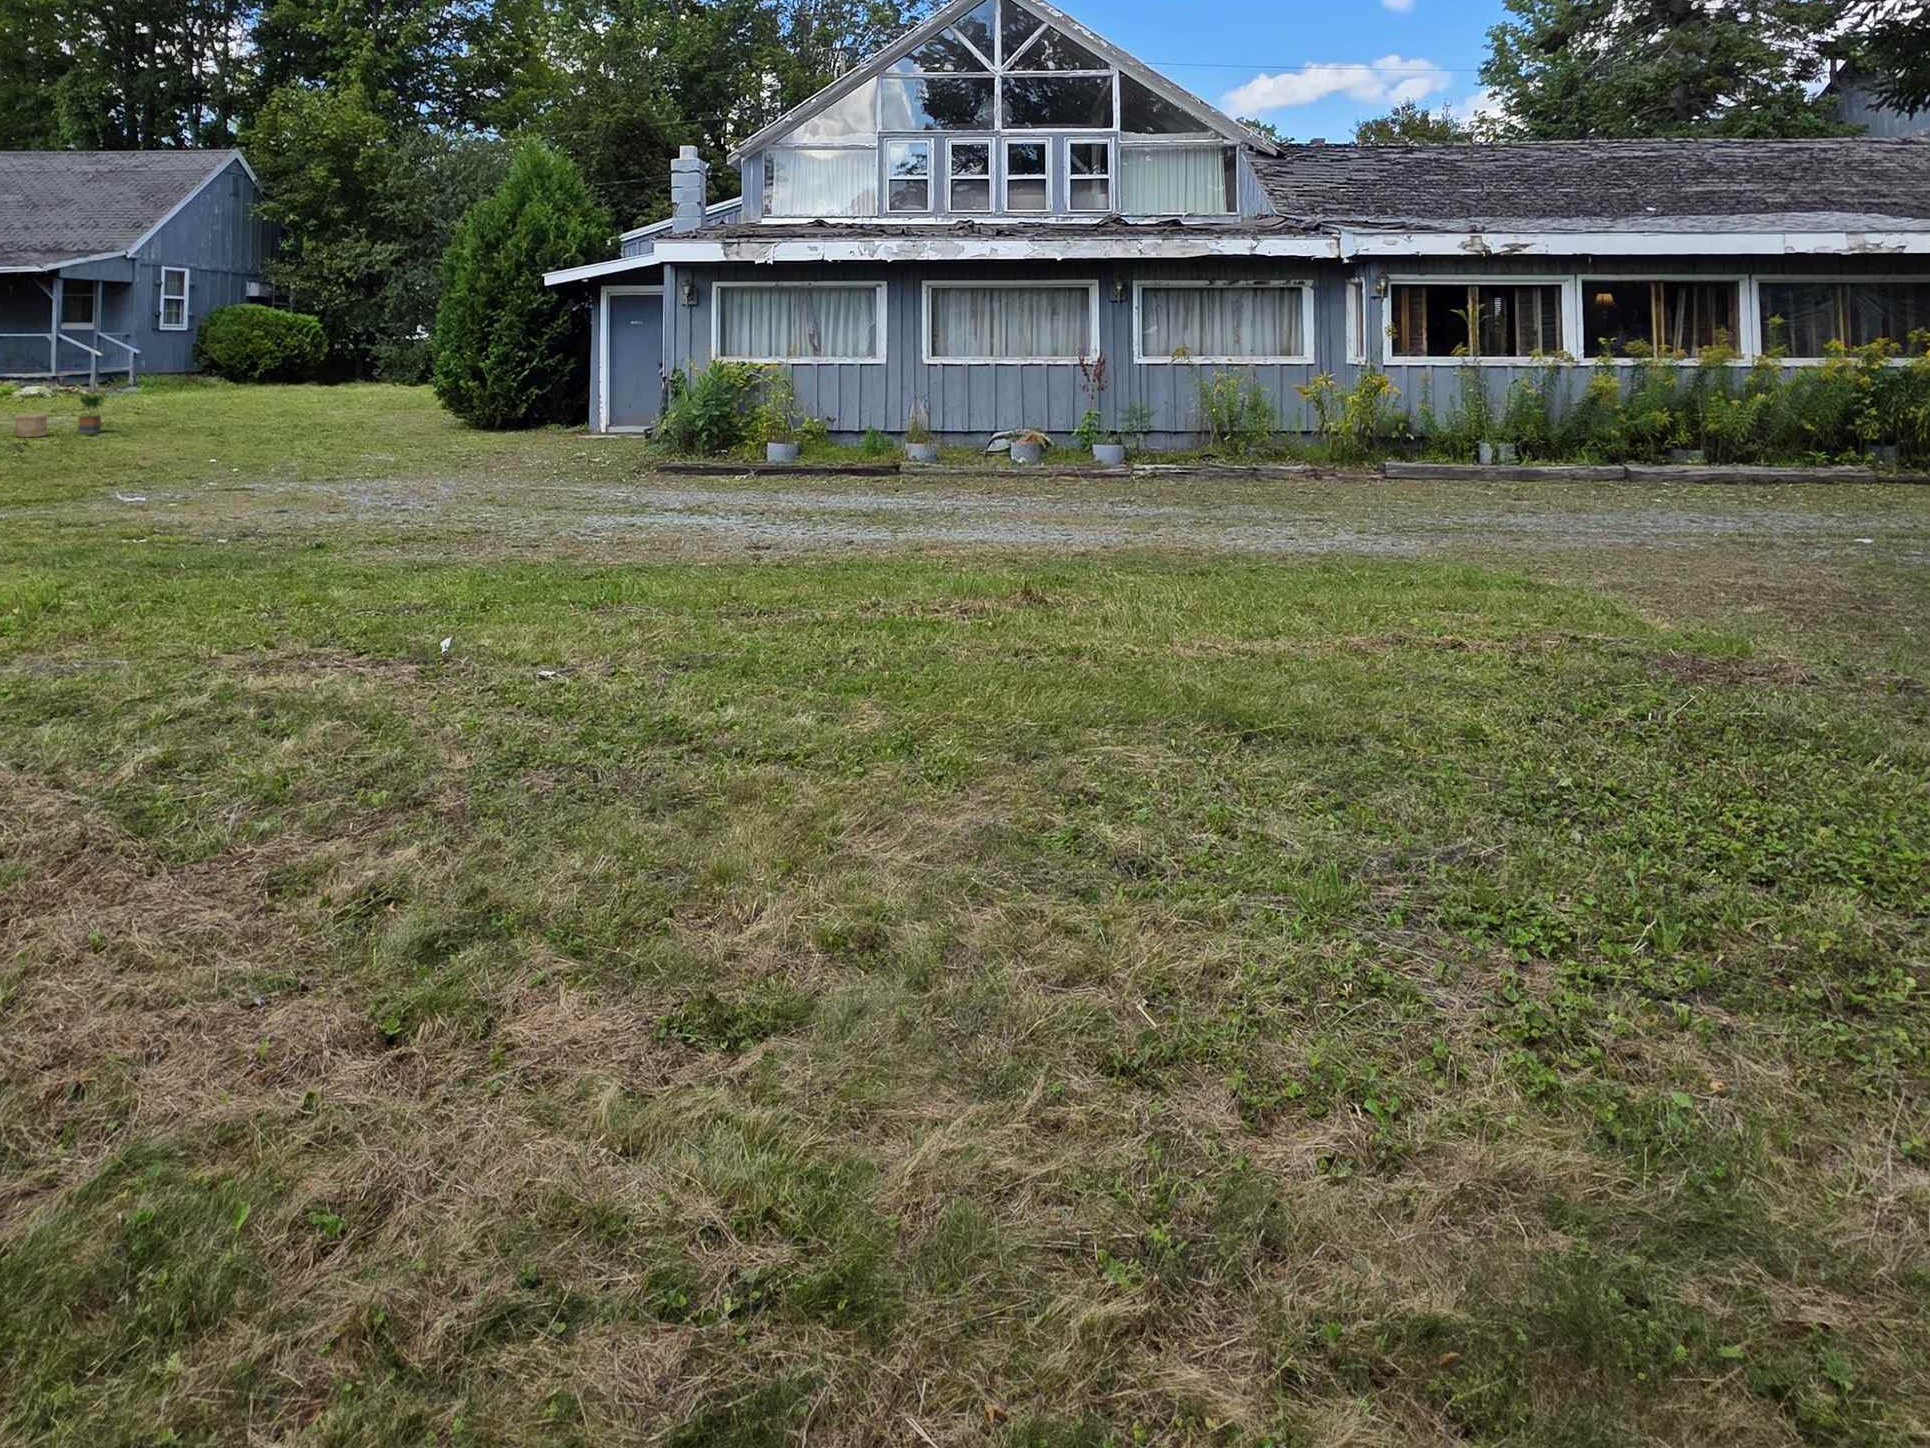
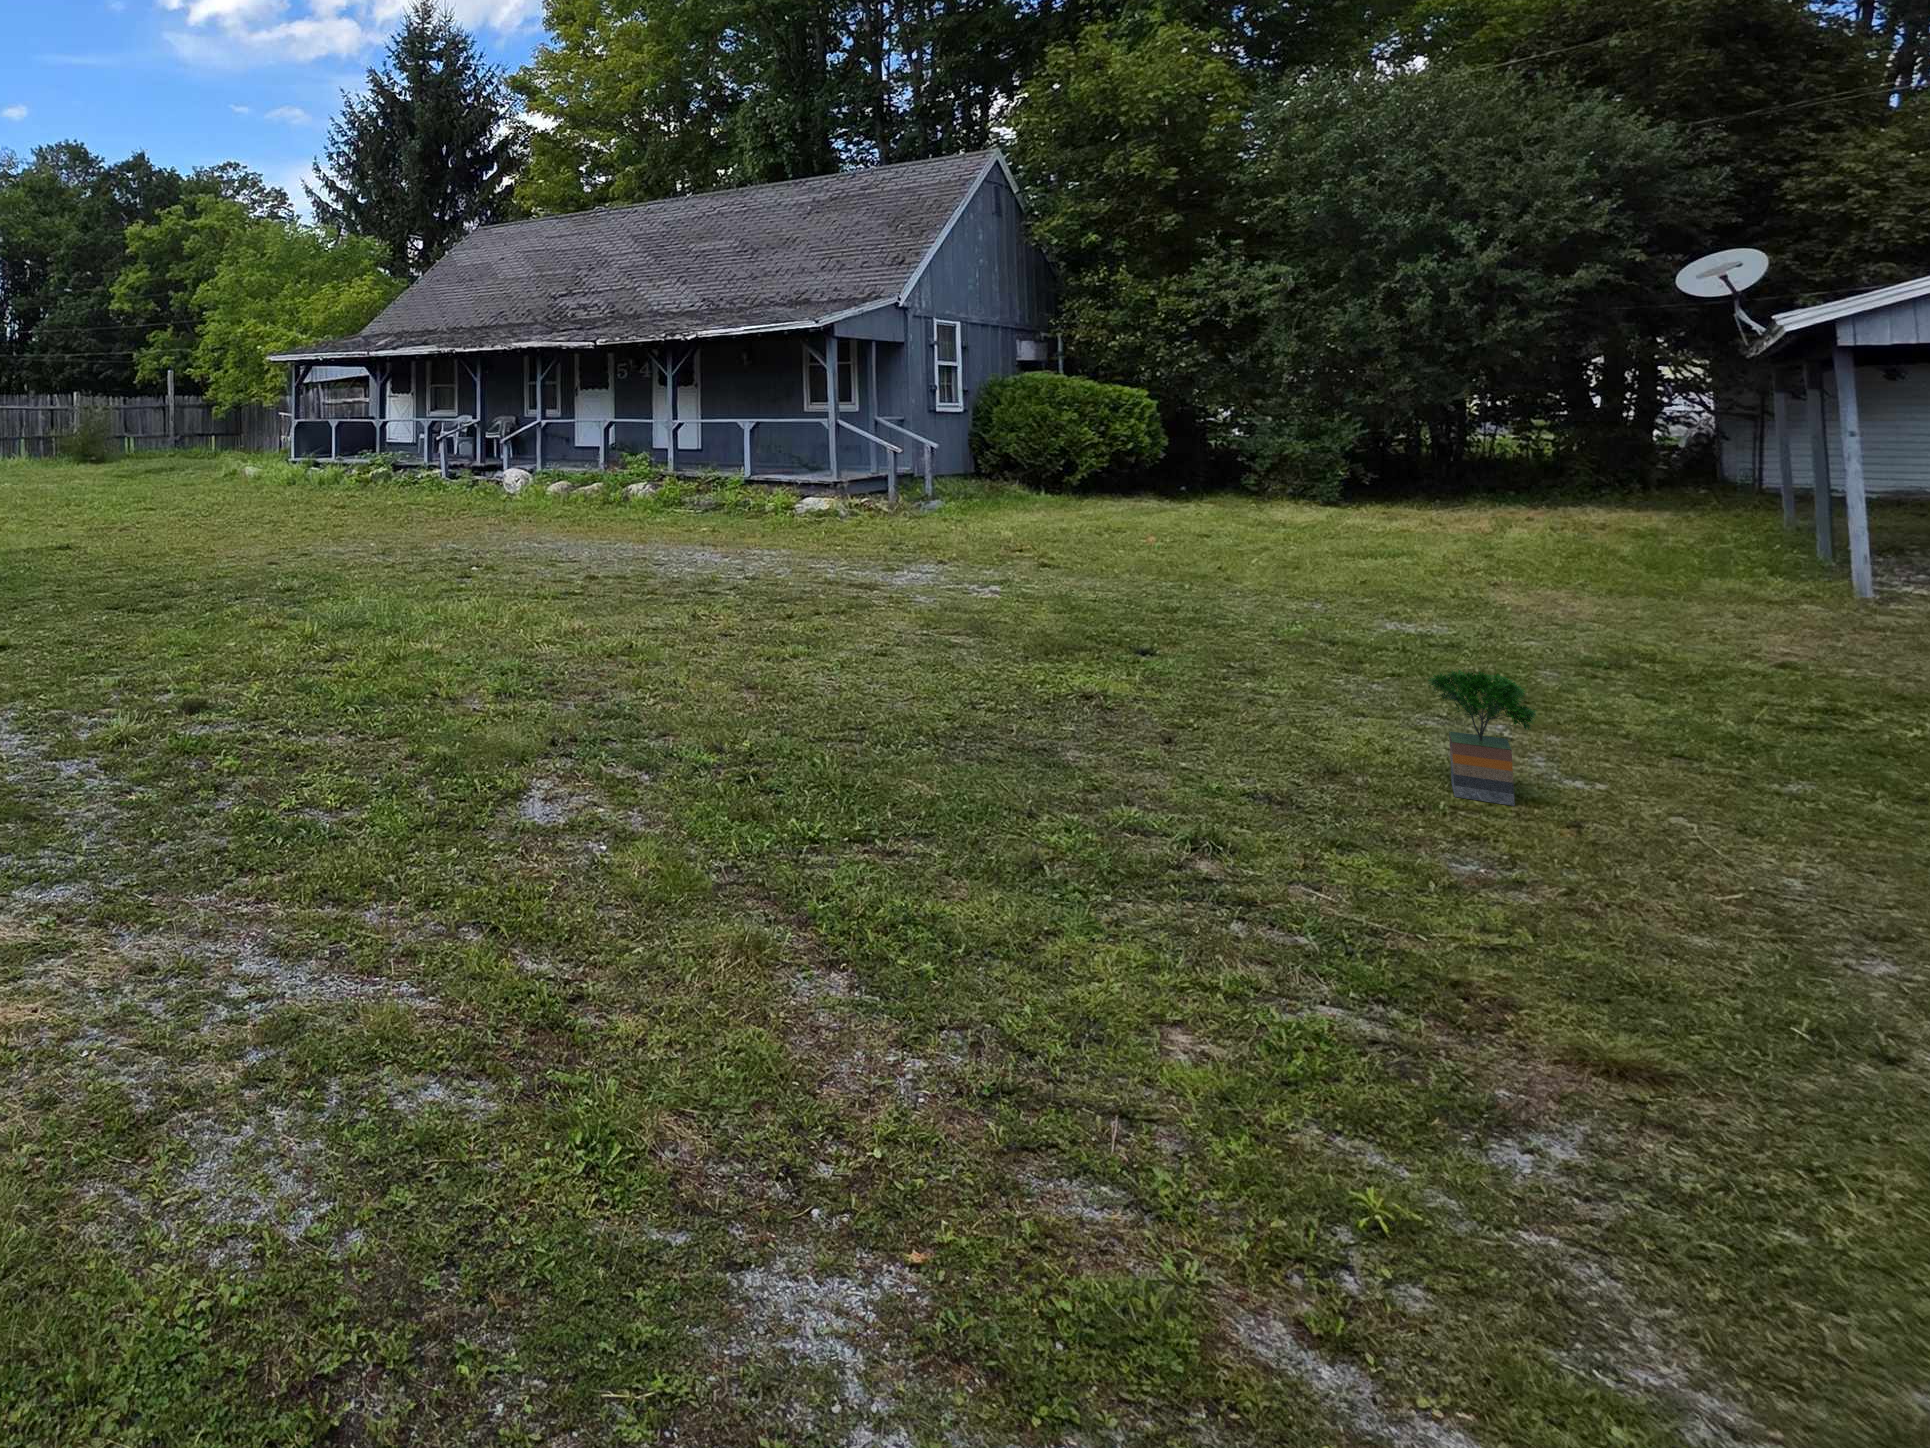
wooden bucket: present [15,414,47,437] -> none [1304,734,1414,830]

